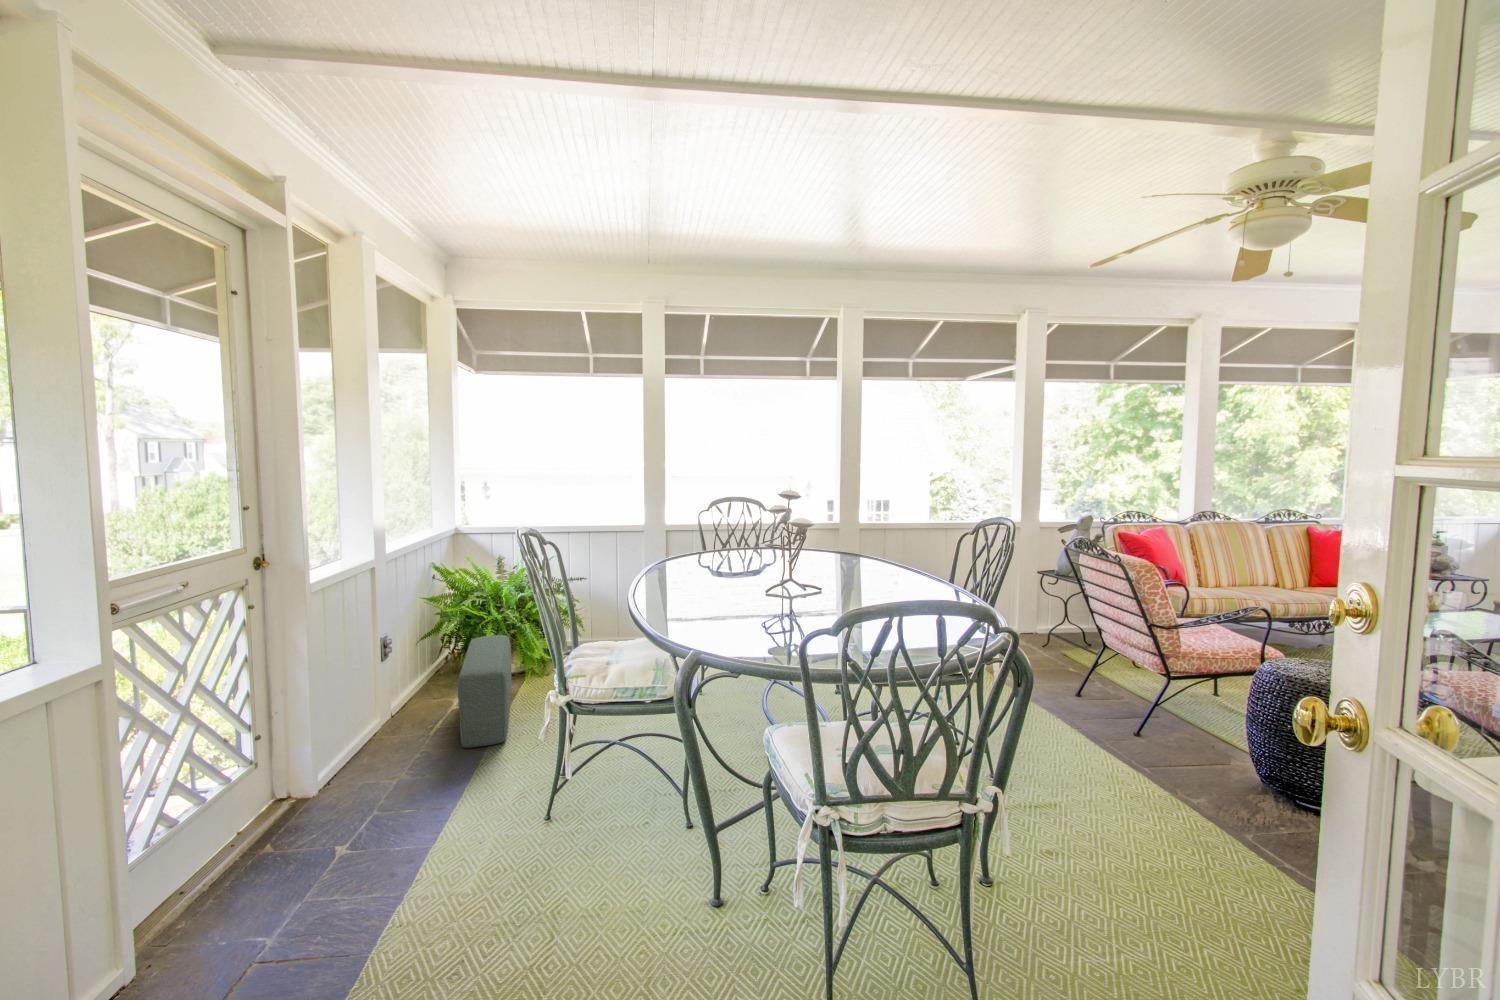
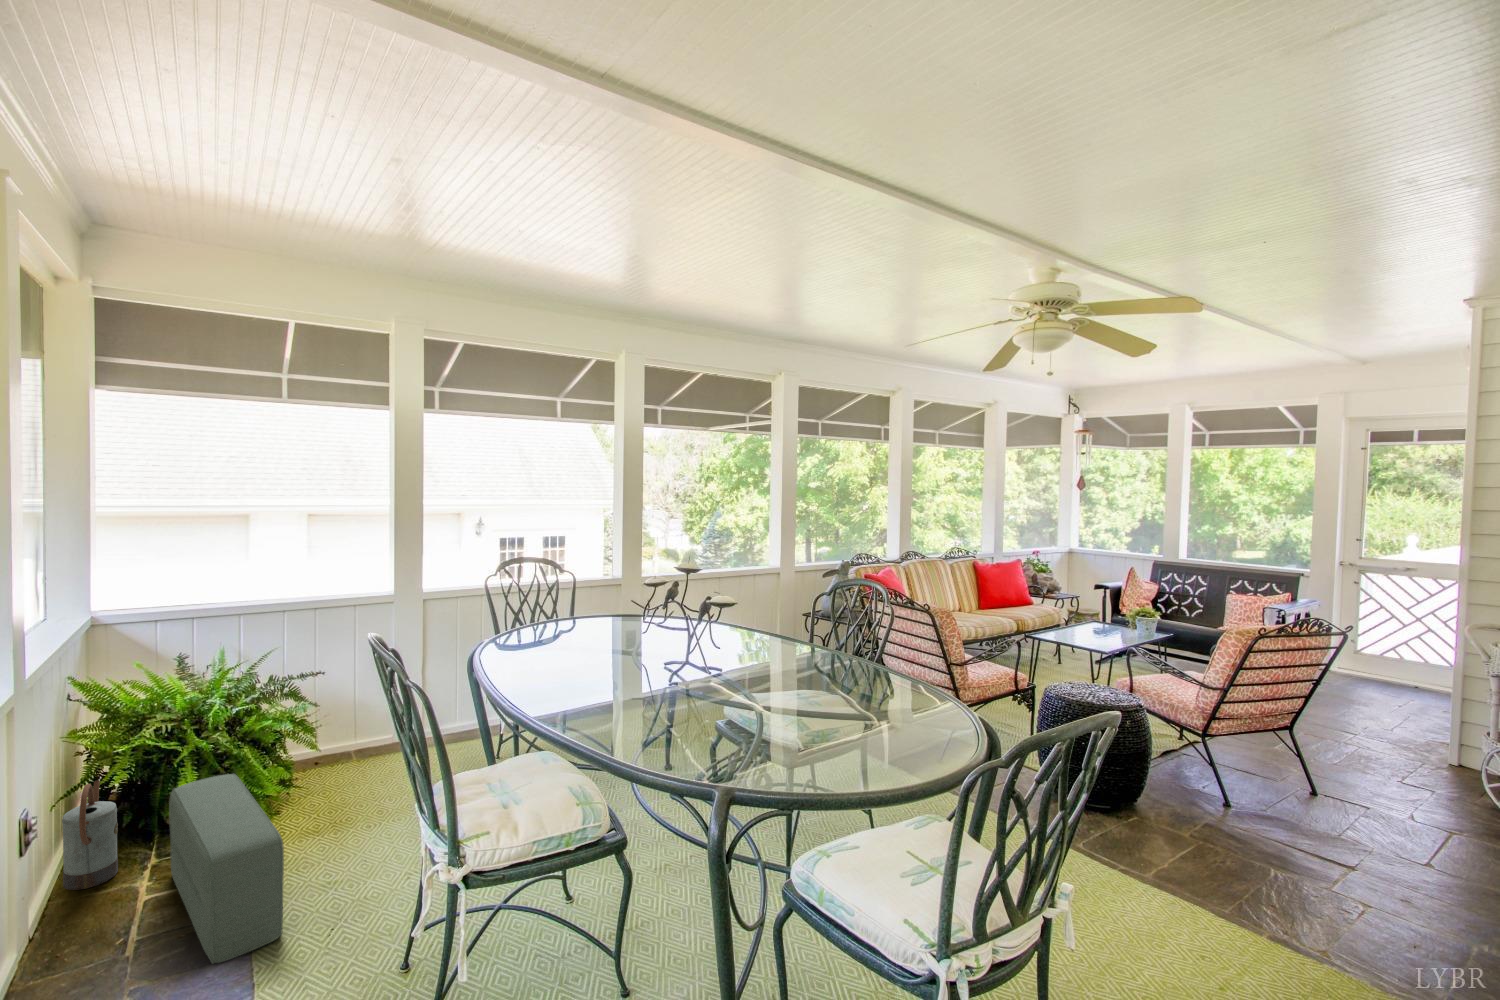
watering can: none [423,629,452,695] -> present [62,780,118,890]

